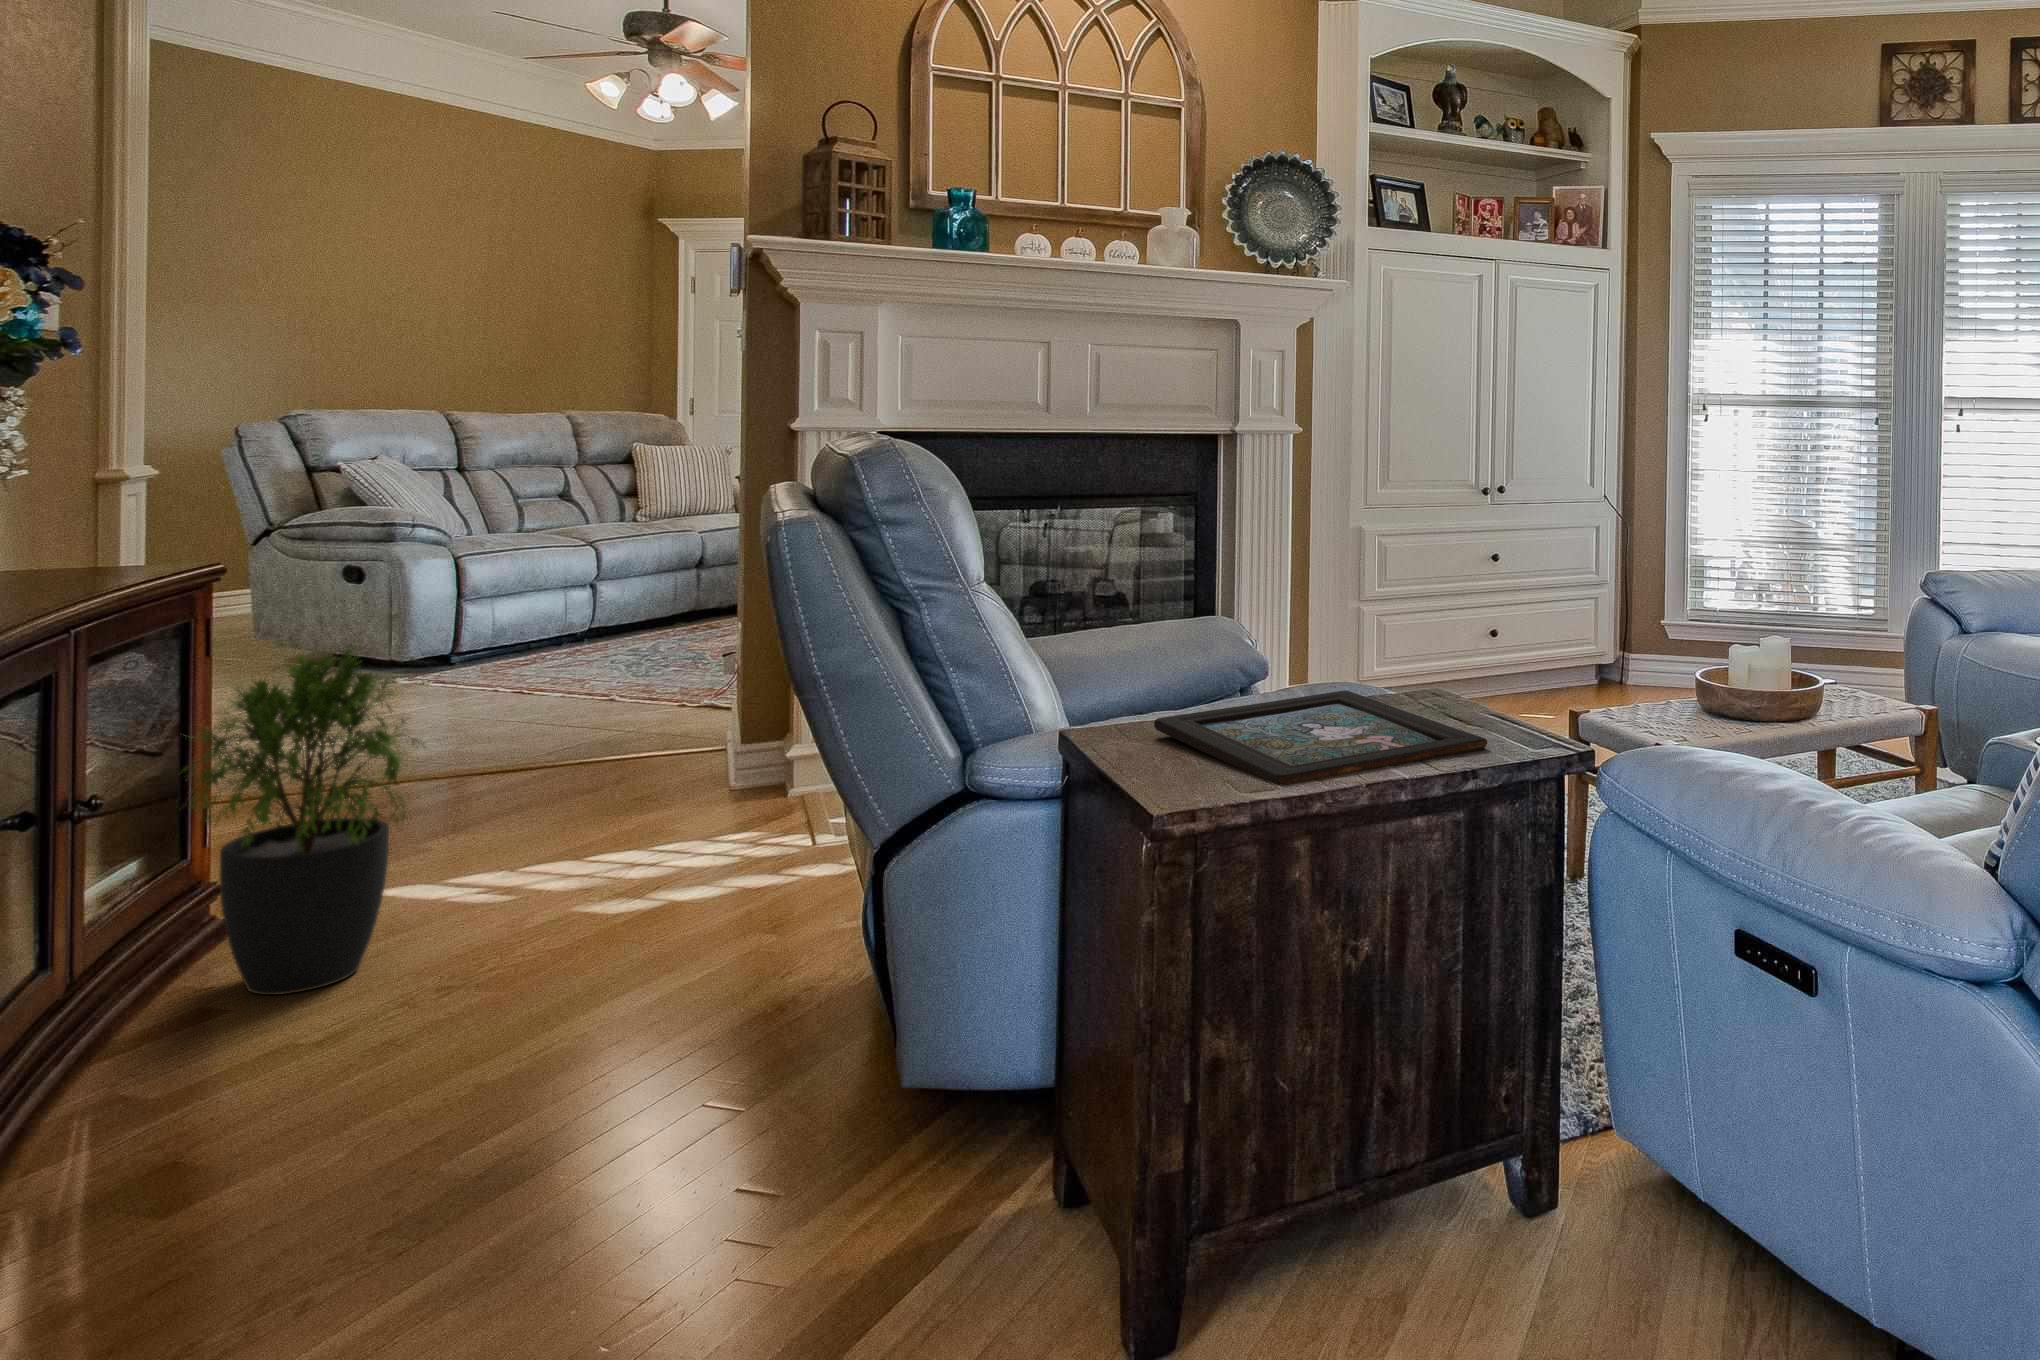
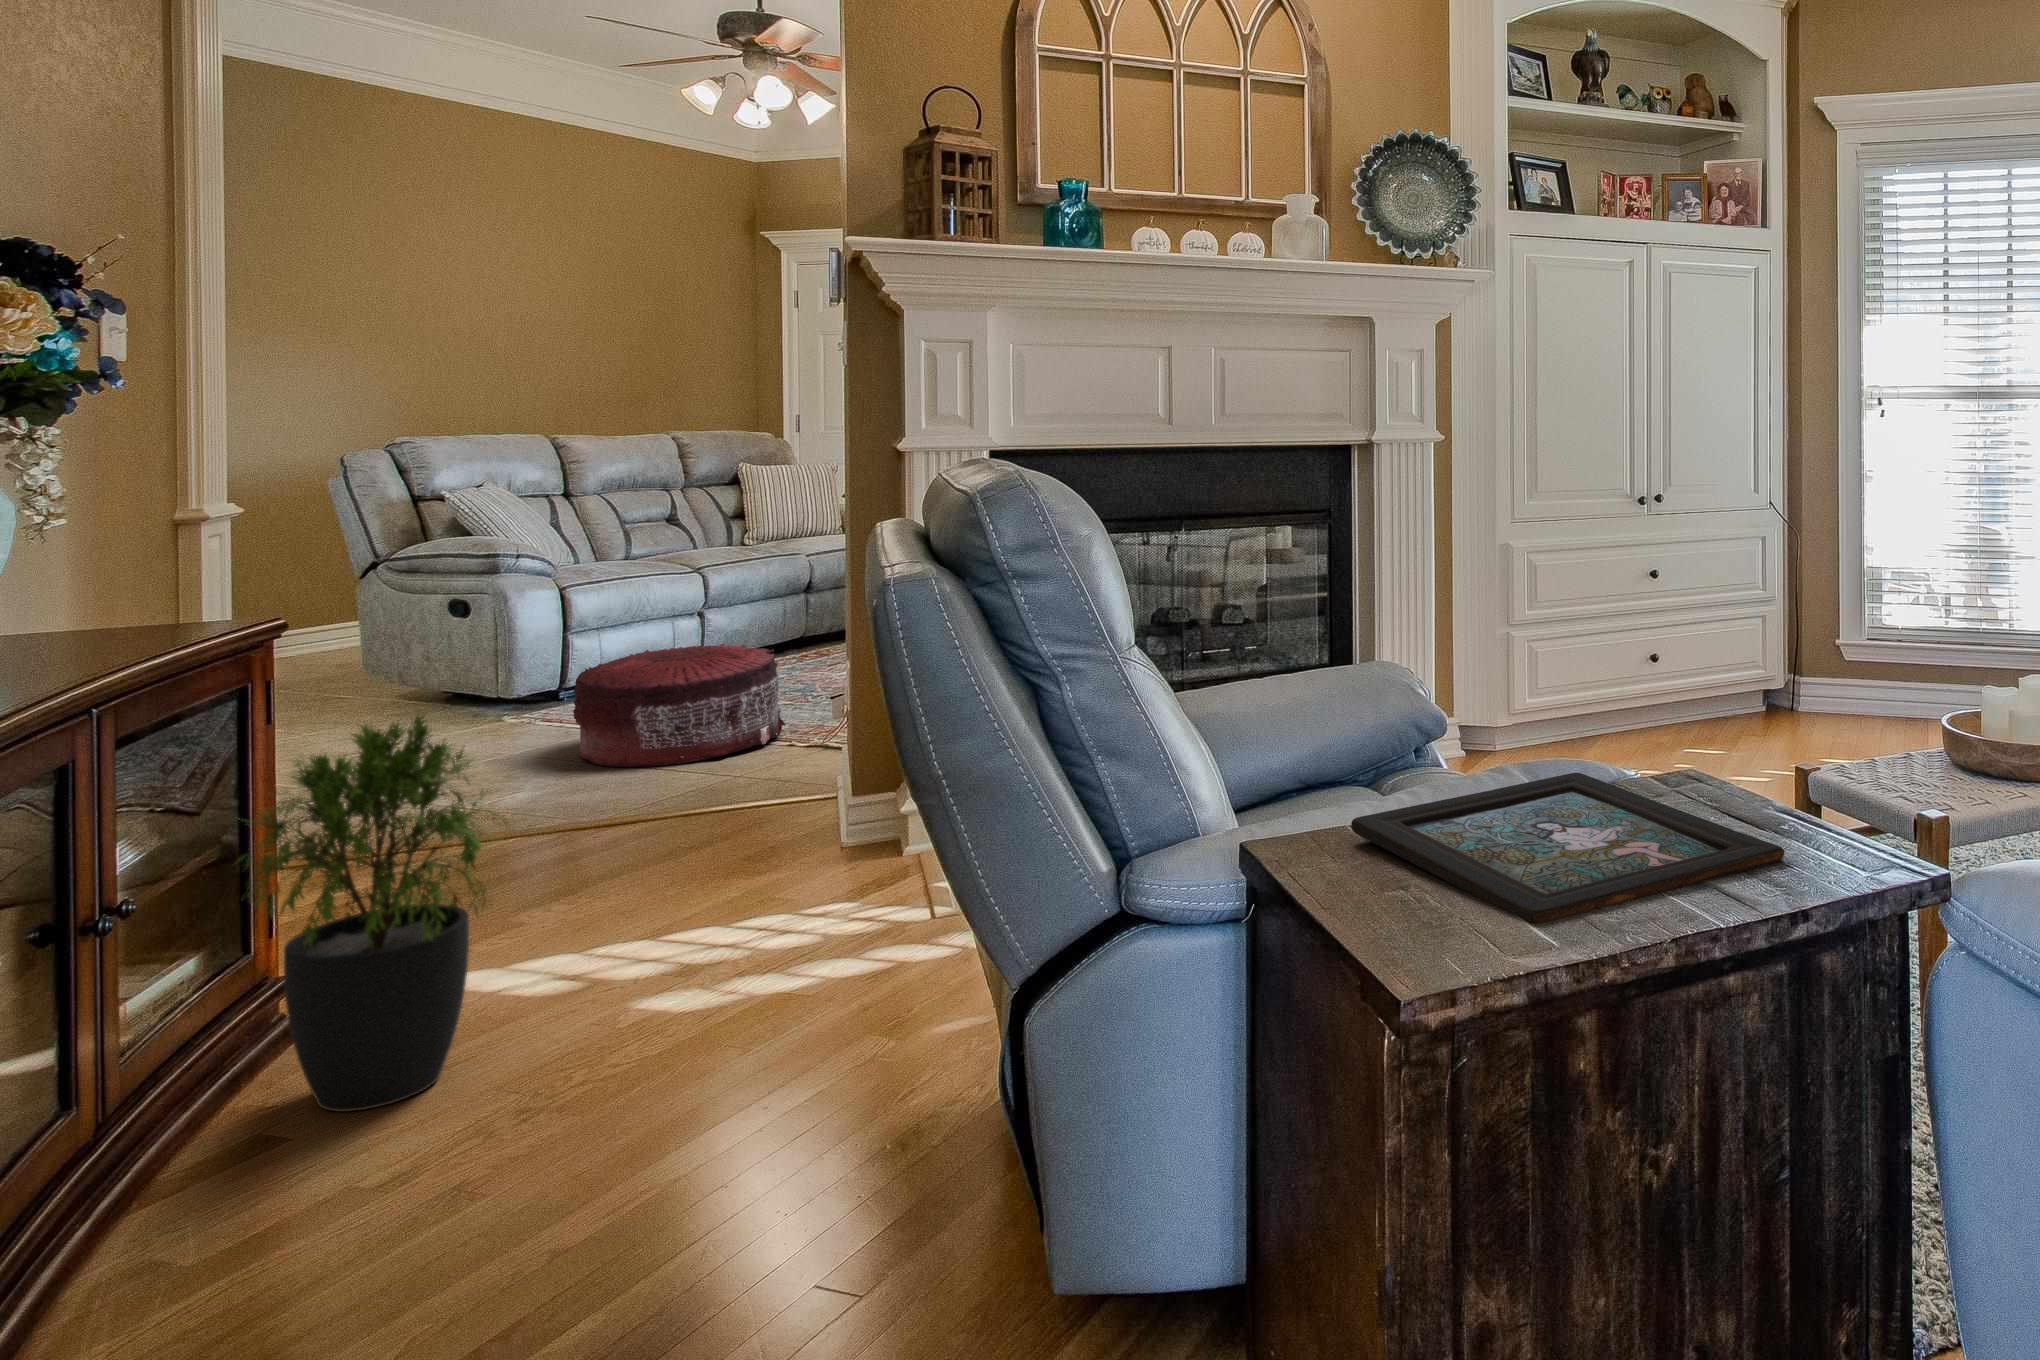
pouf: none [470,609,676,723] -> present [573,643,786,768]

